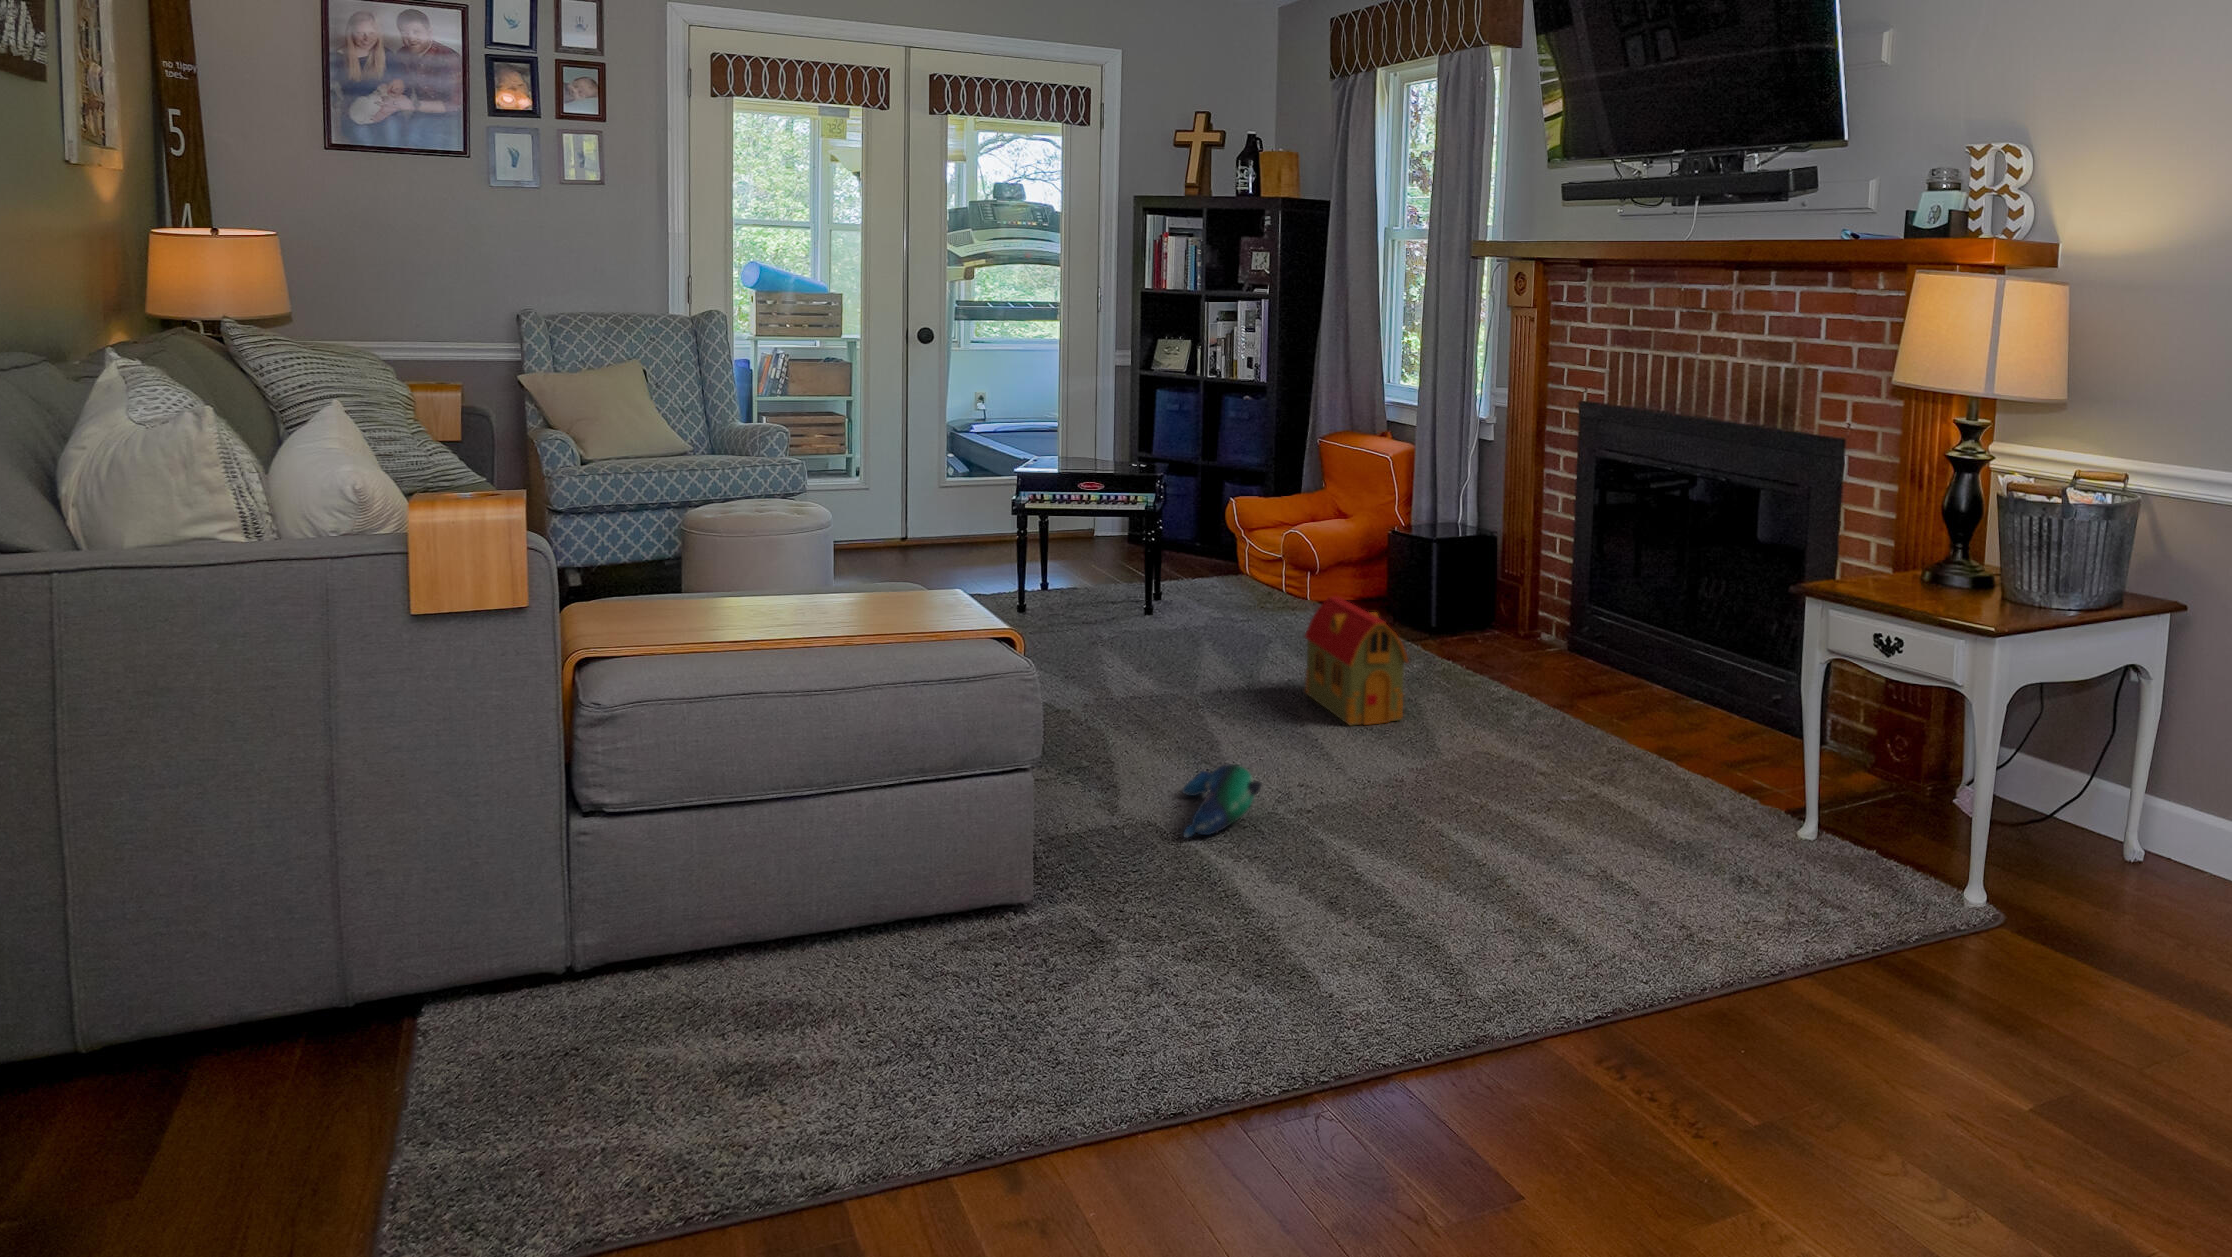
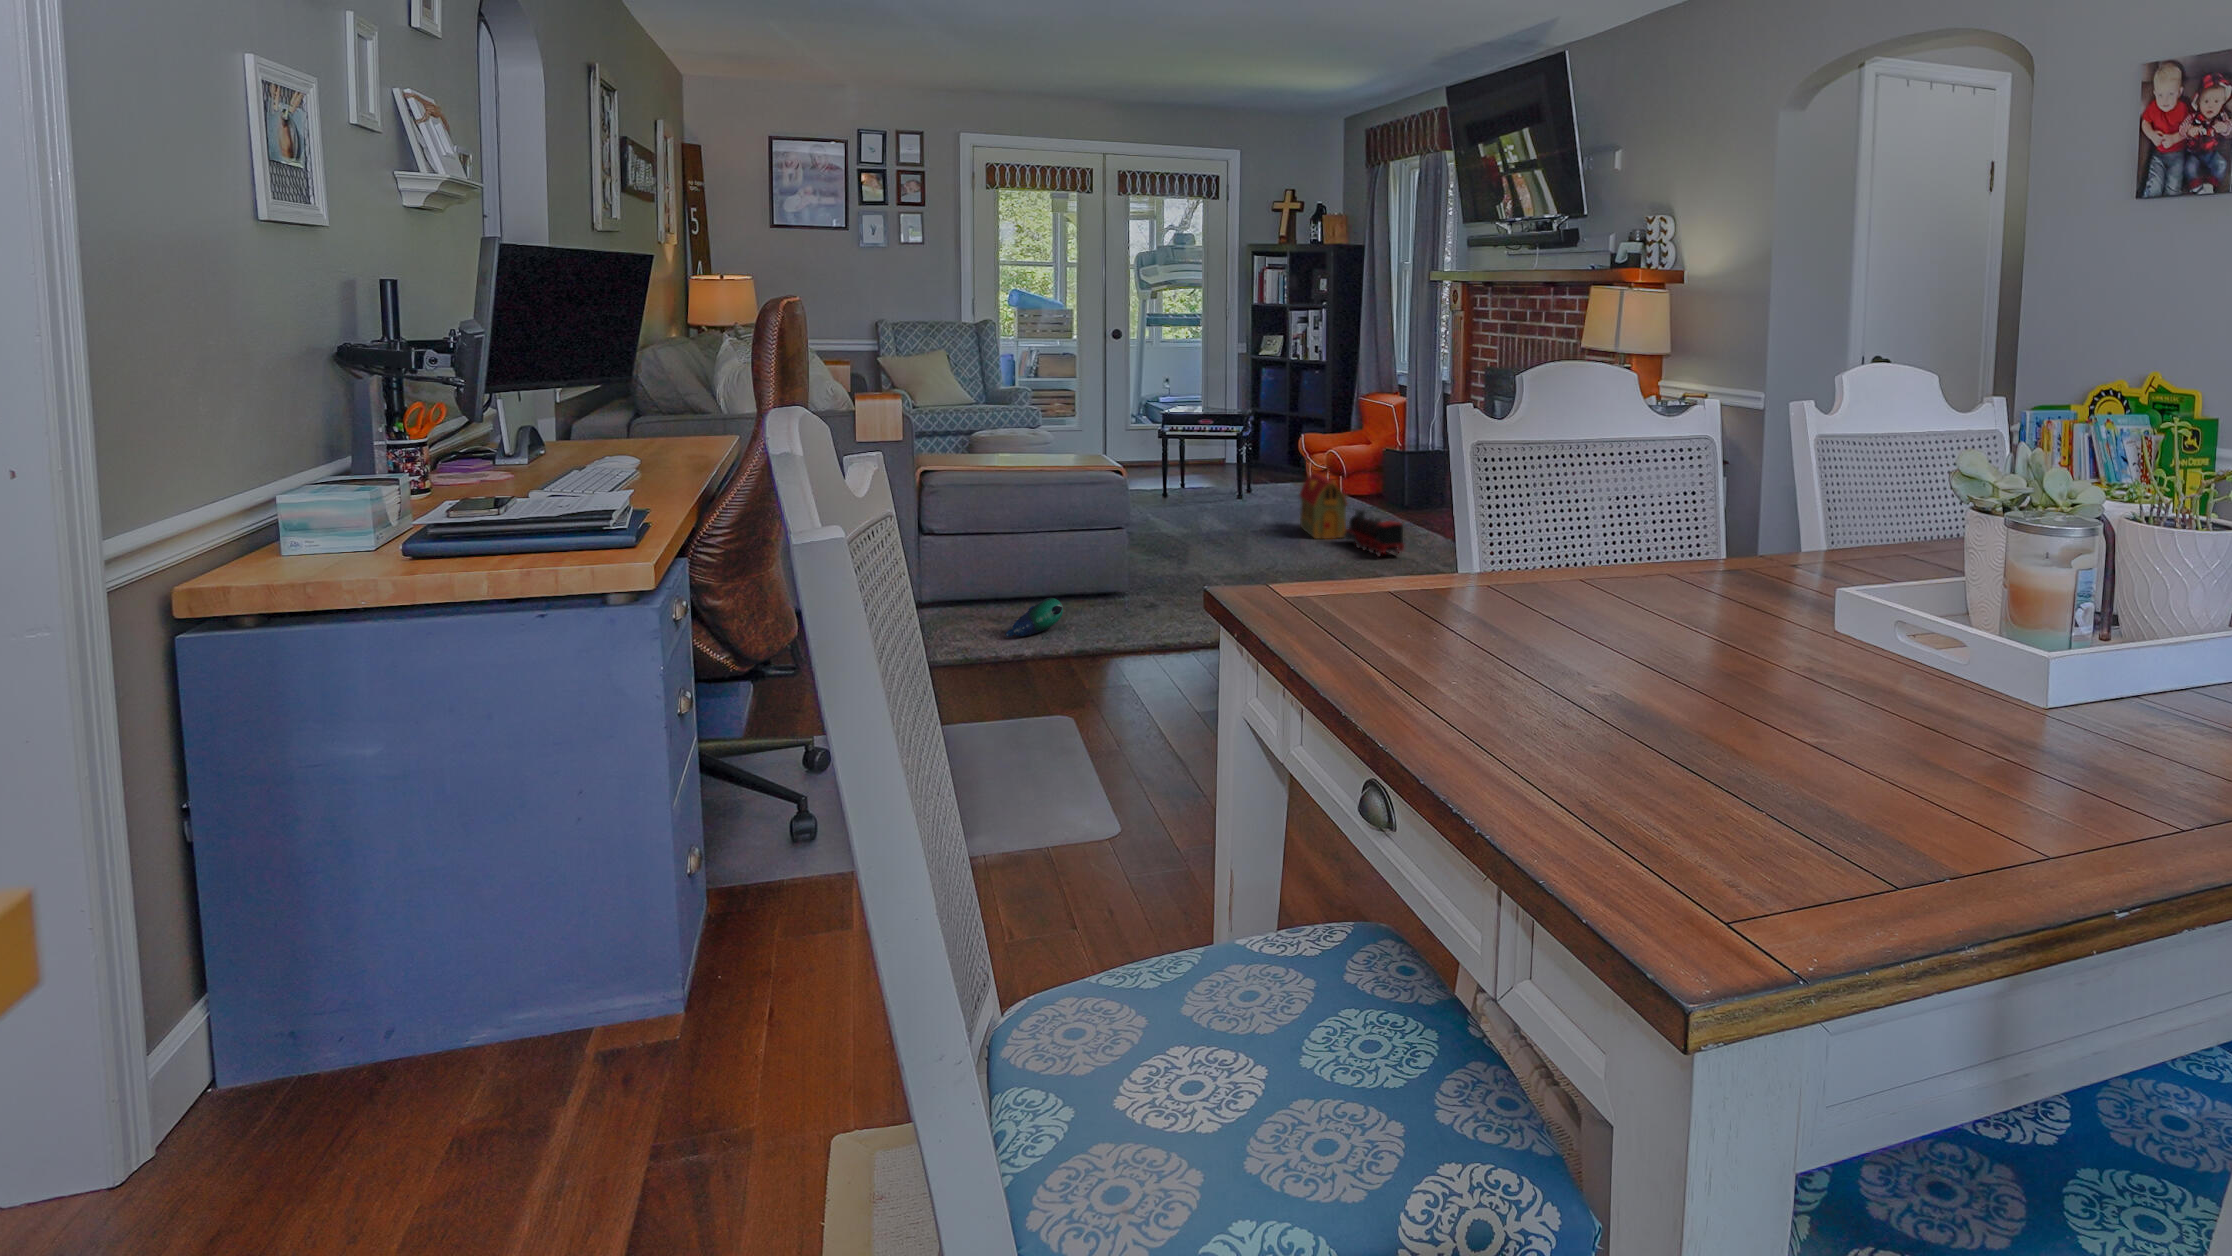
toy train: none [1409,673,1552,776] -> present [1344,510,1404,556]
plush toy: present [1183,764,1262,838] -> present [1005,598,1063,637]

